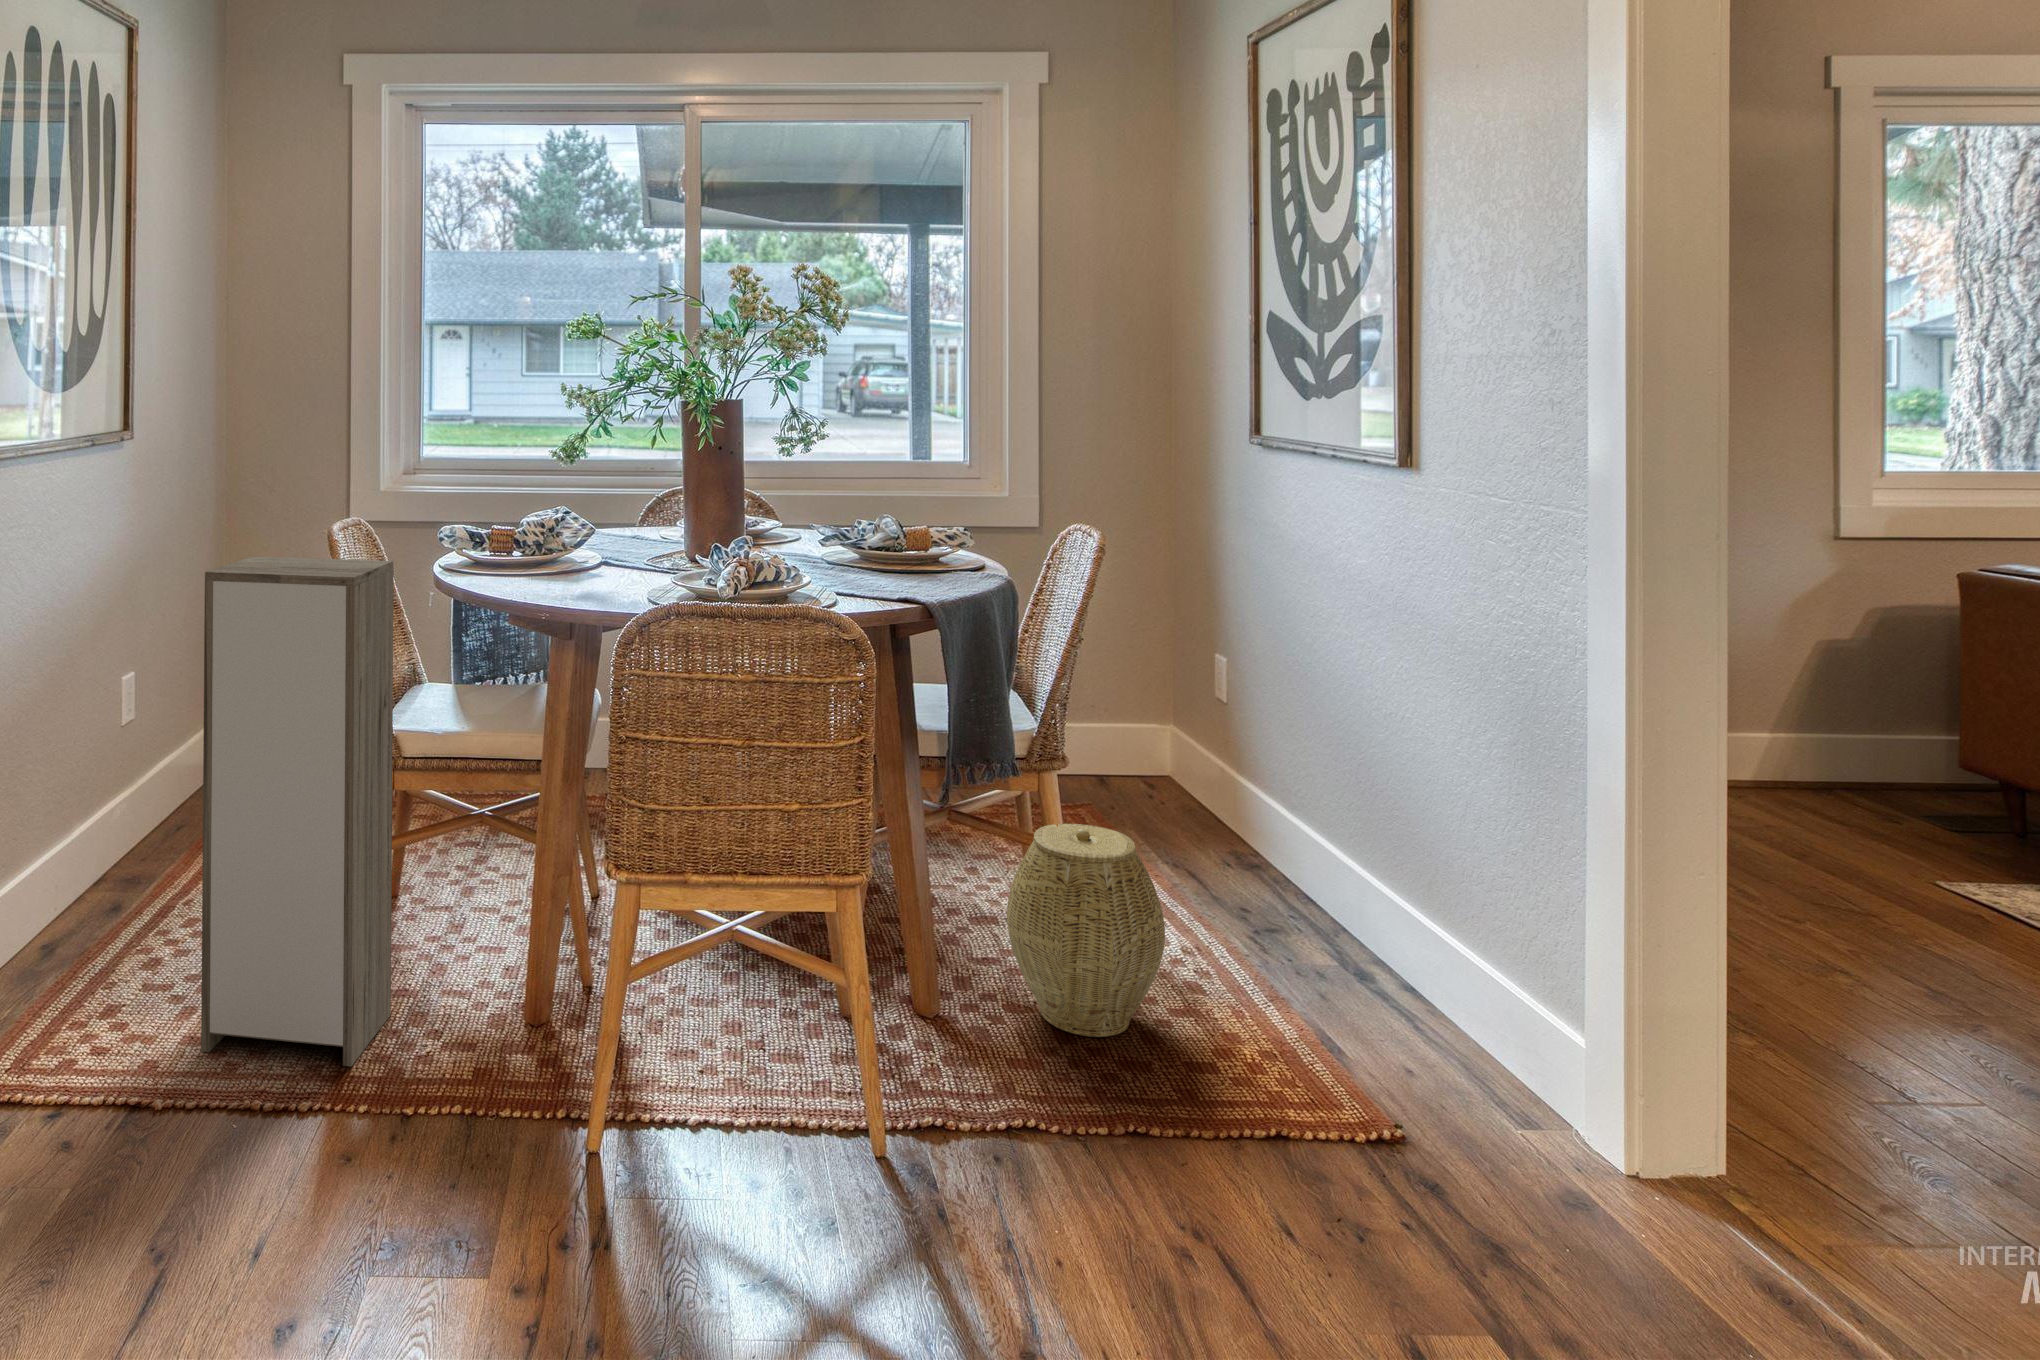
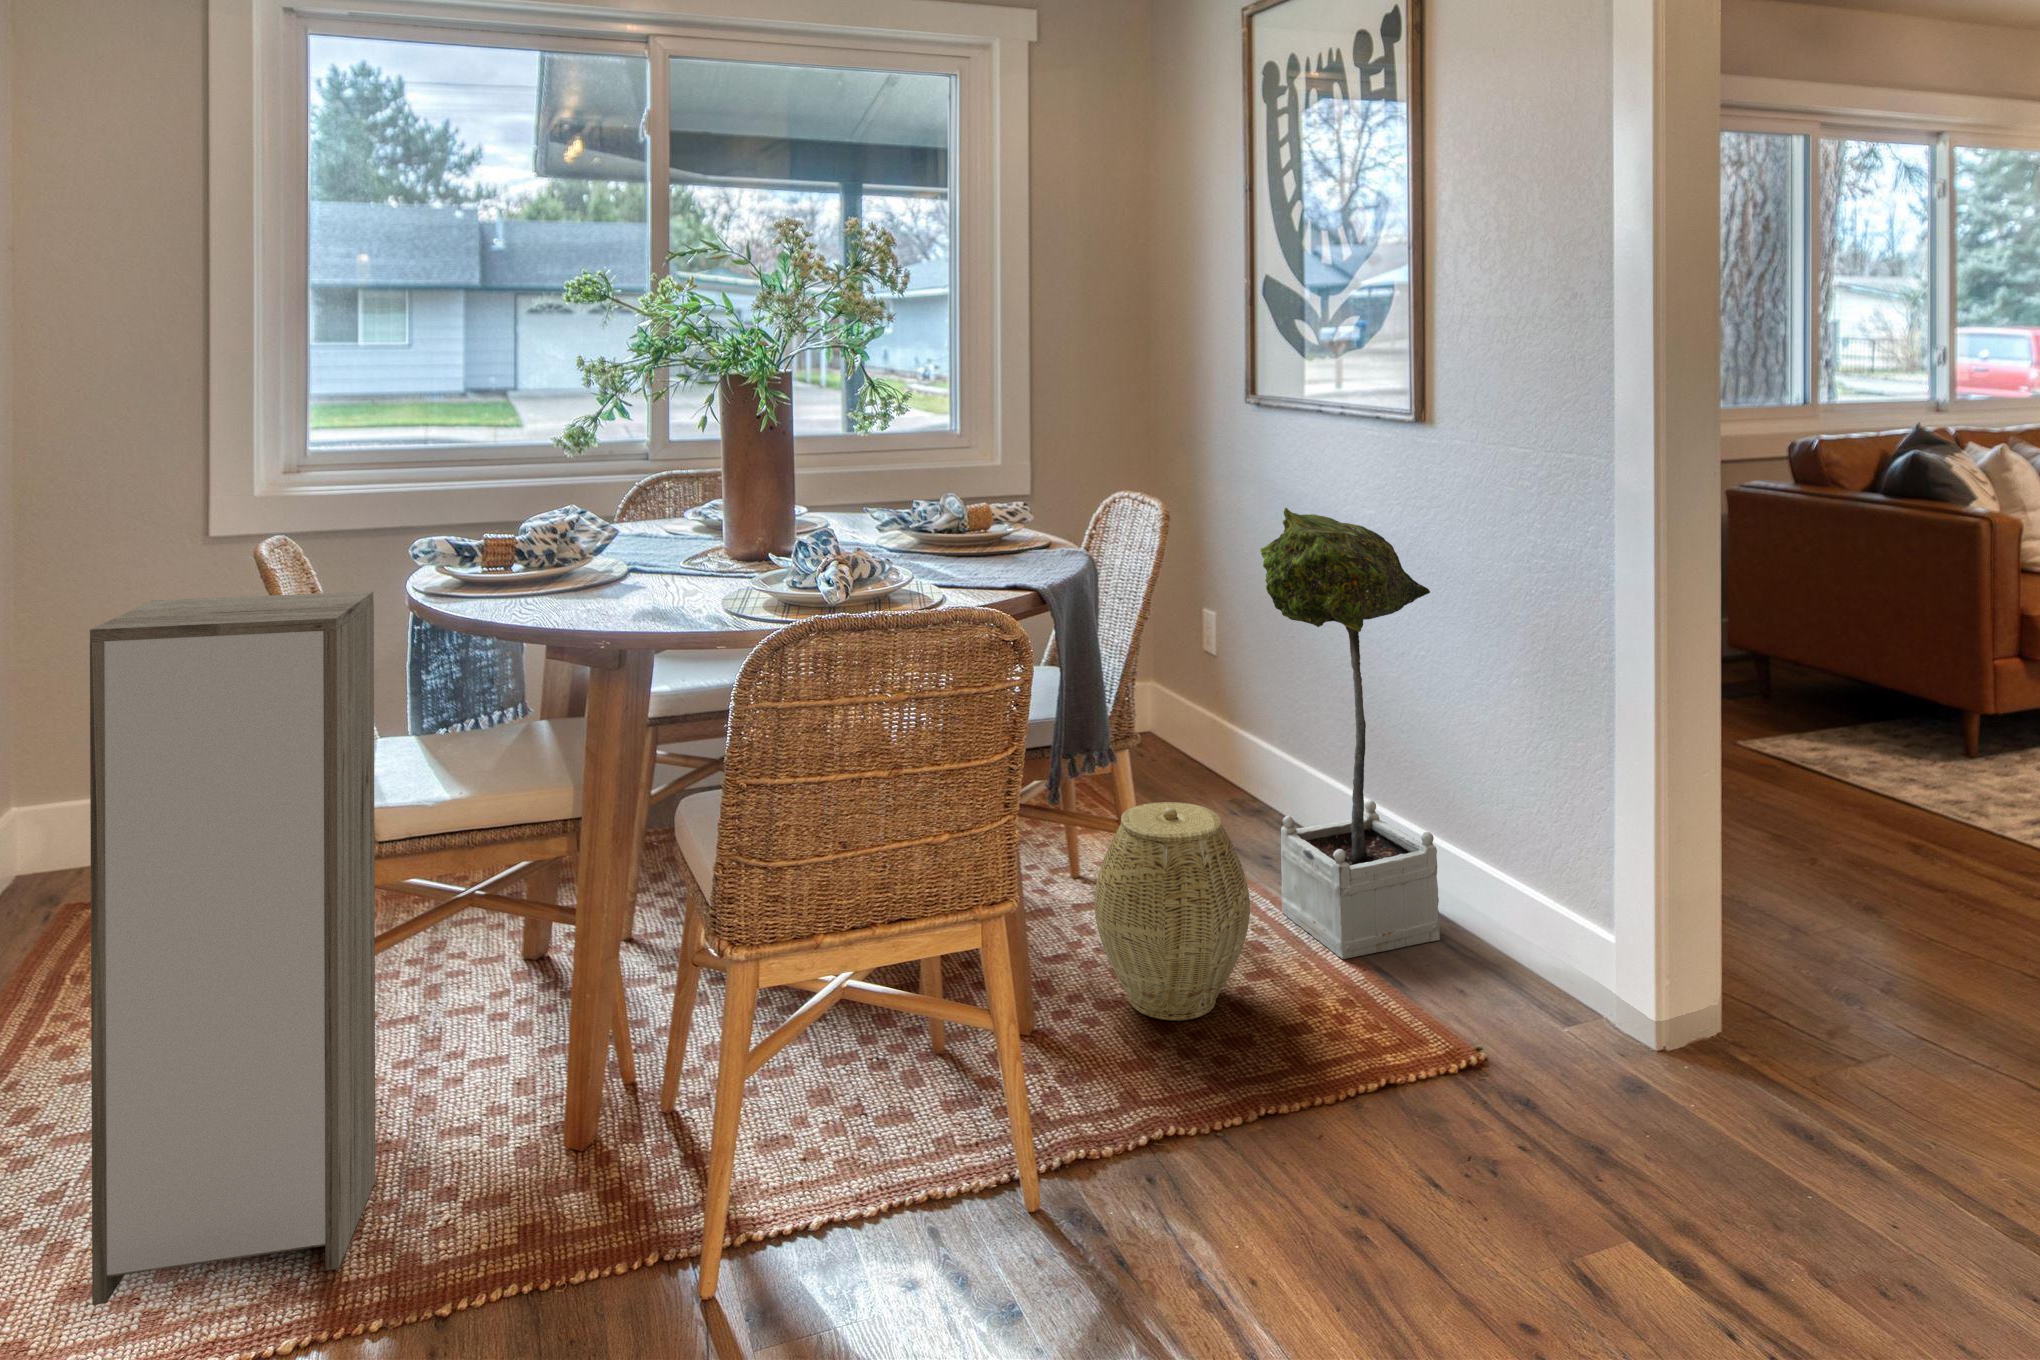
potted tree: none [1212,546,1409,1019] -> present [1260,508,1440,959]

